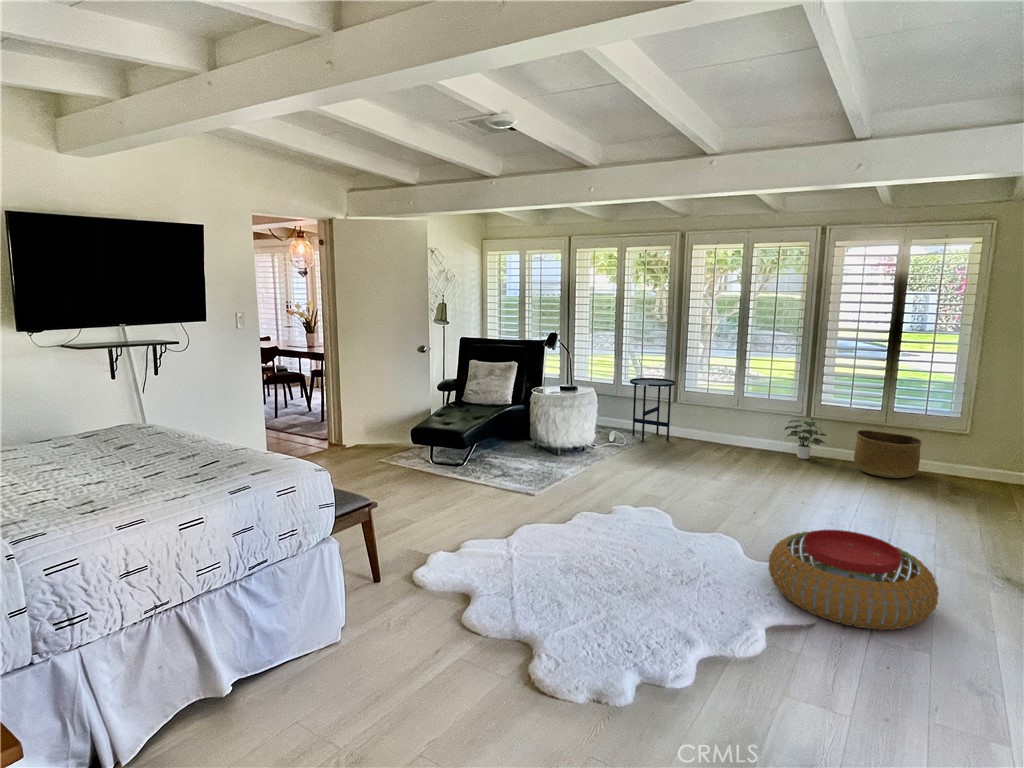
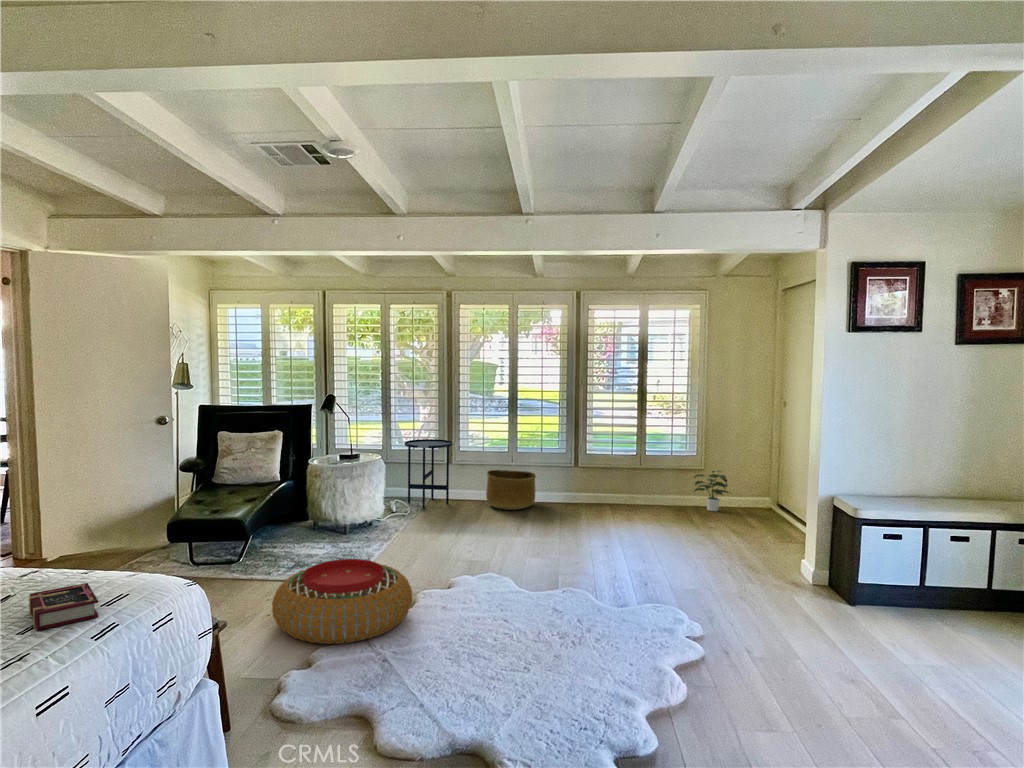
potted plant: present [785,418,826,459] -> present [694,471,729,511]
basket: present [854,430,922,478] -> present [486,470,536,510]
book: none [207,456,253,480] -> present [29,583,98,630]
pouf: present [768,530,939,630] -> present [272,559,412,644]

